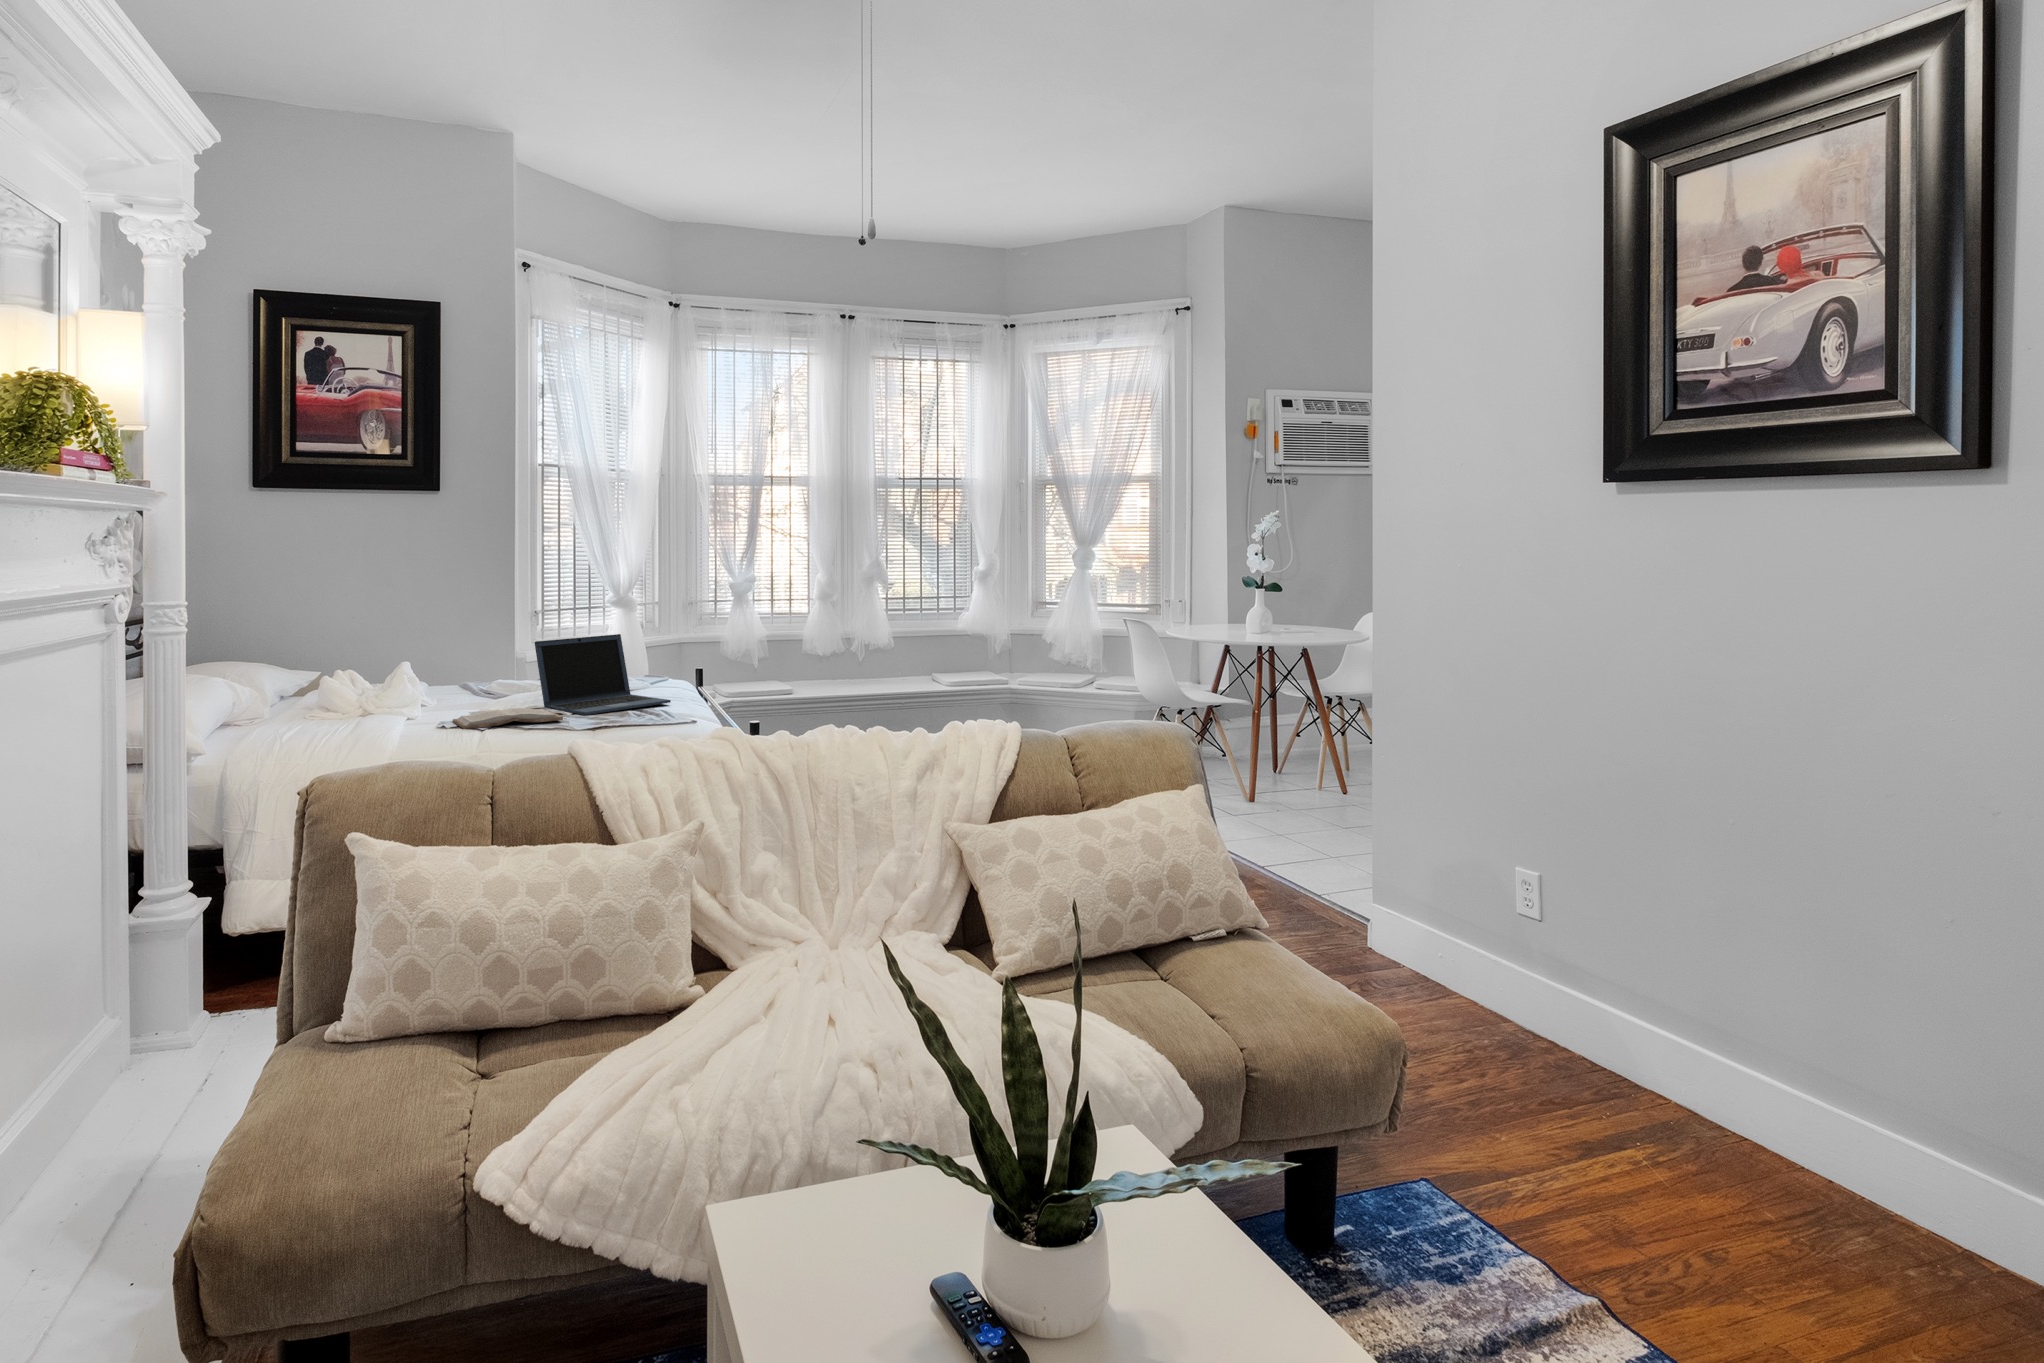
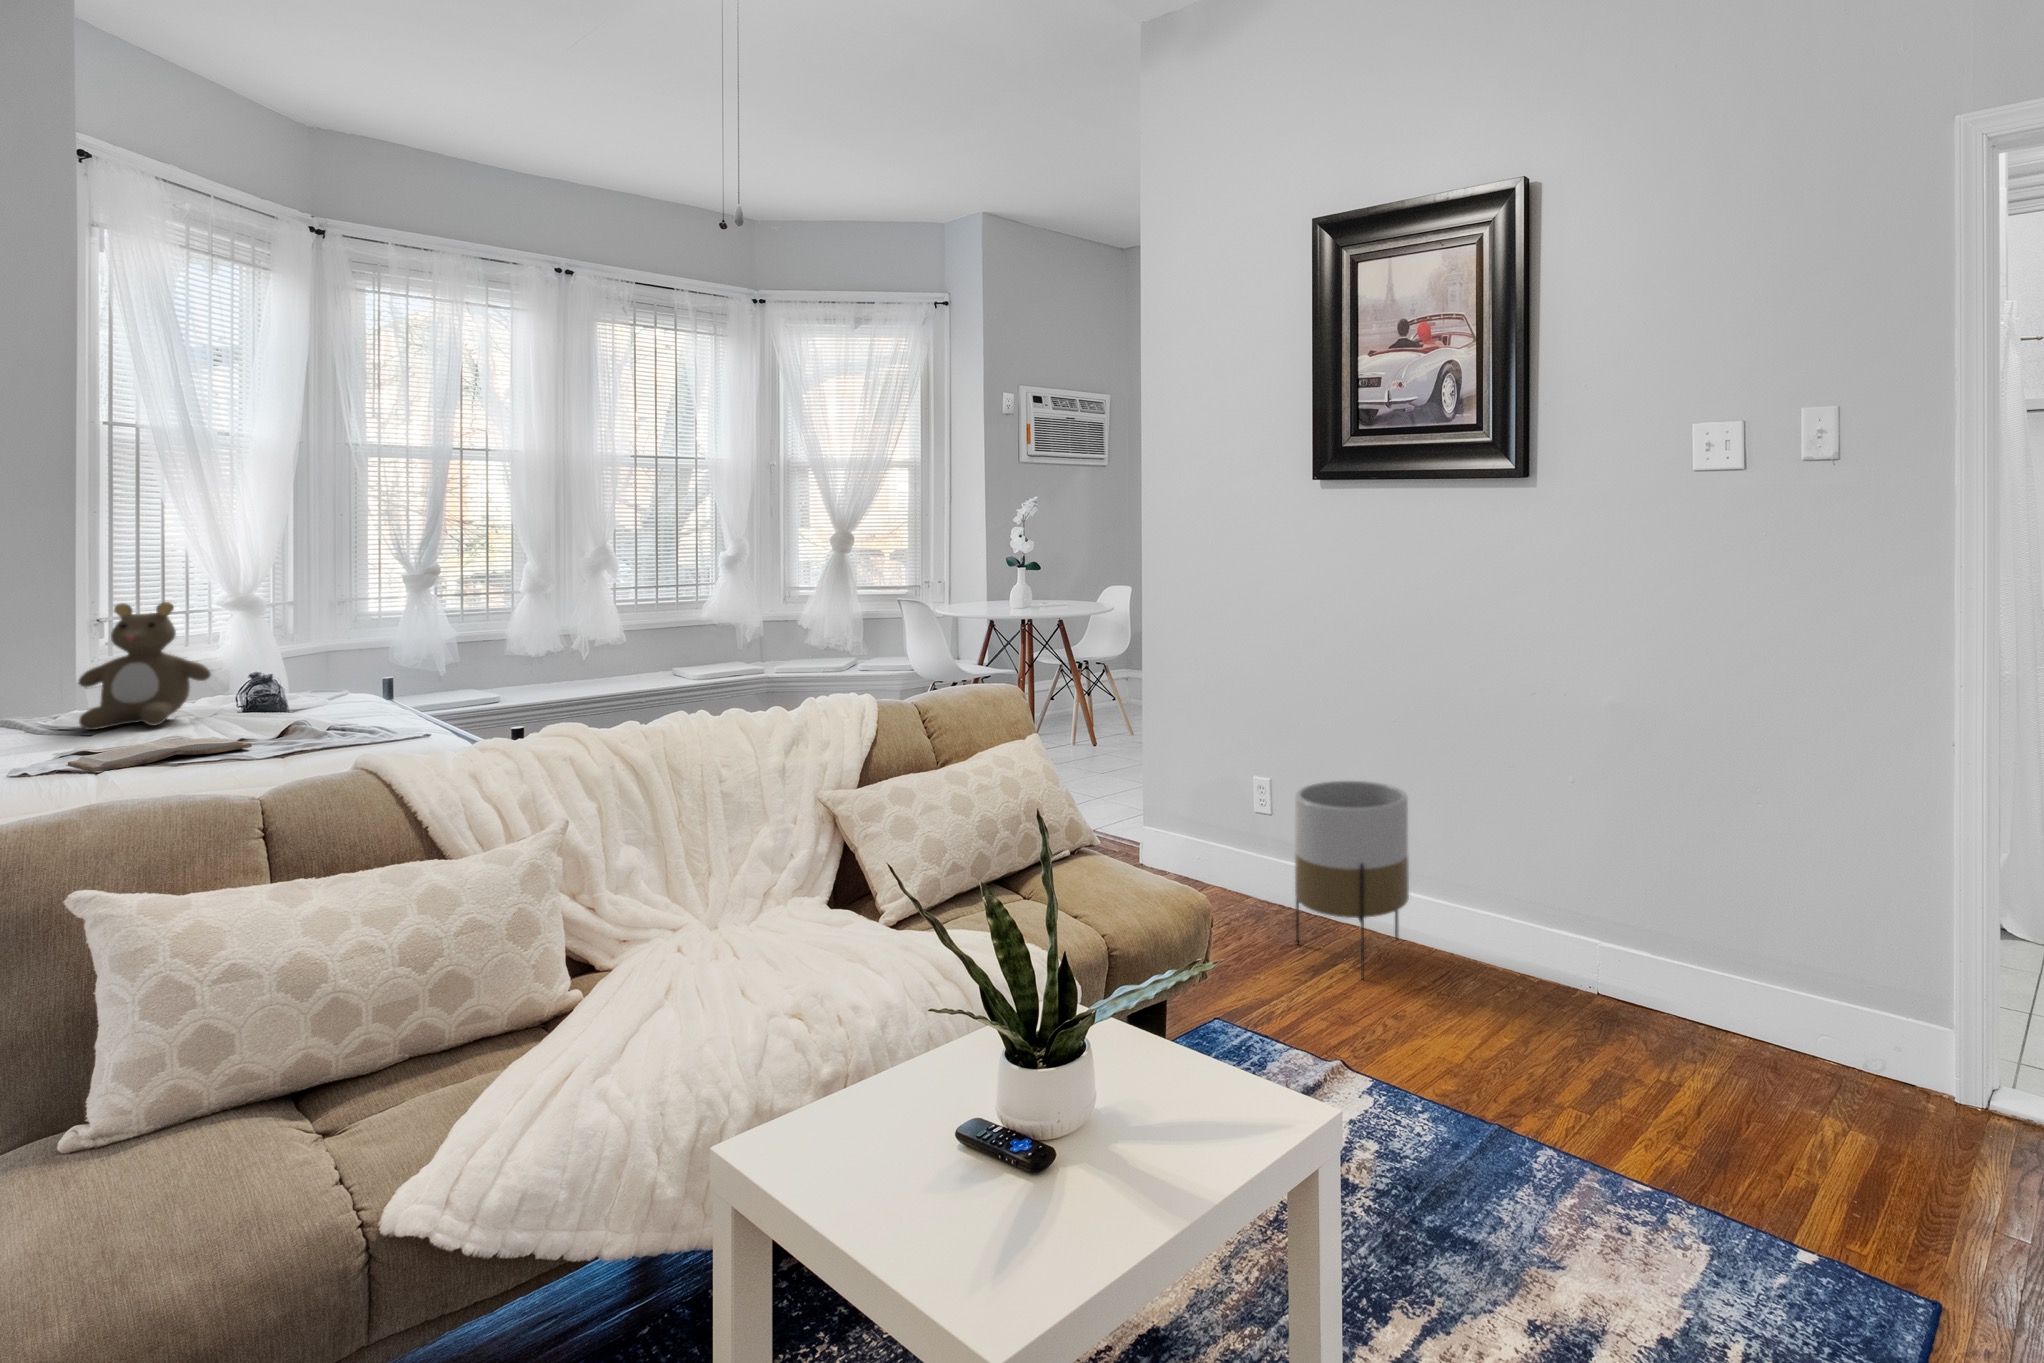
teddy bear: none [475,596,555,695] -> present [79,602,211,730]
laptop: present [534,634,671,715] -> none [188,642,397,739]
planter: none [1562,897,1750,1190] -> present [1295,781,1409,979]

